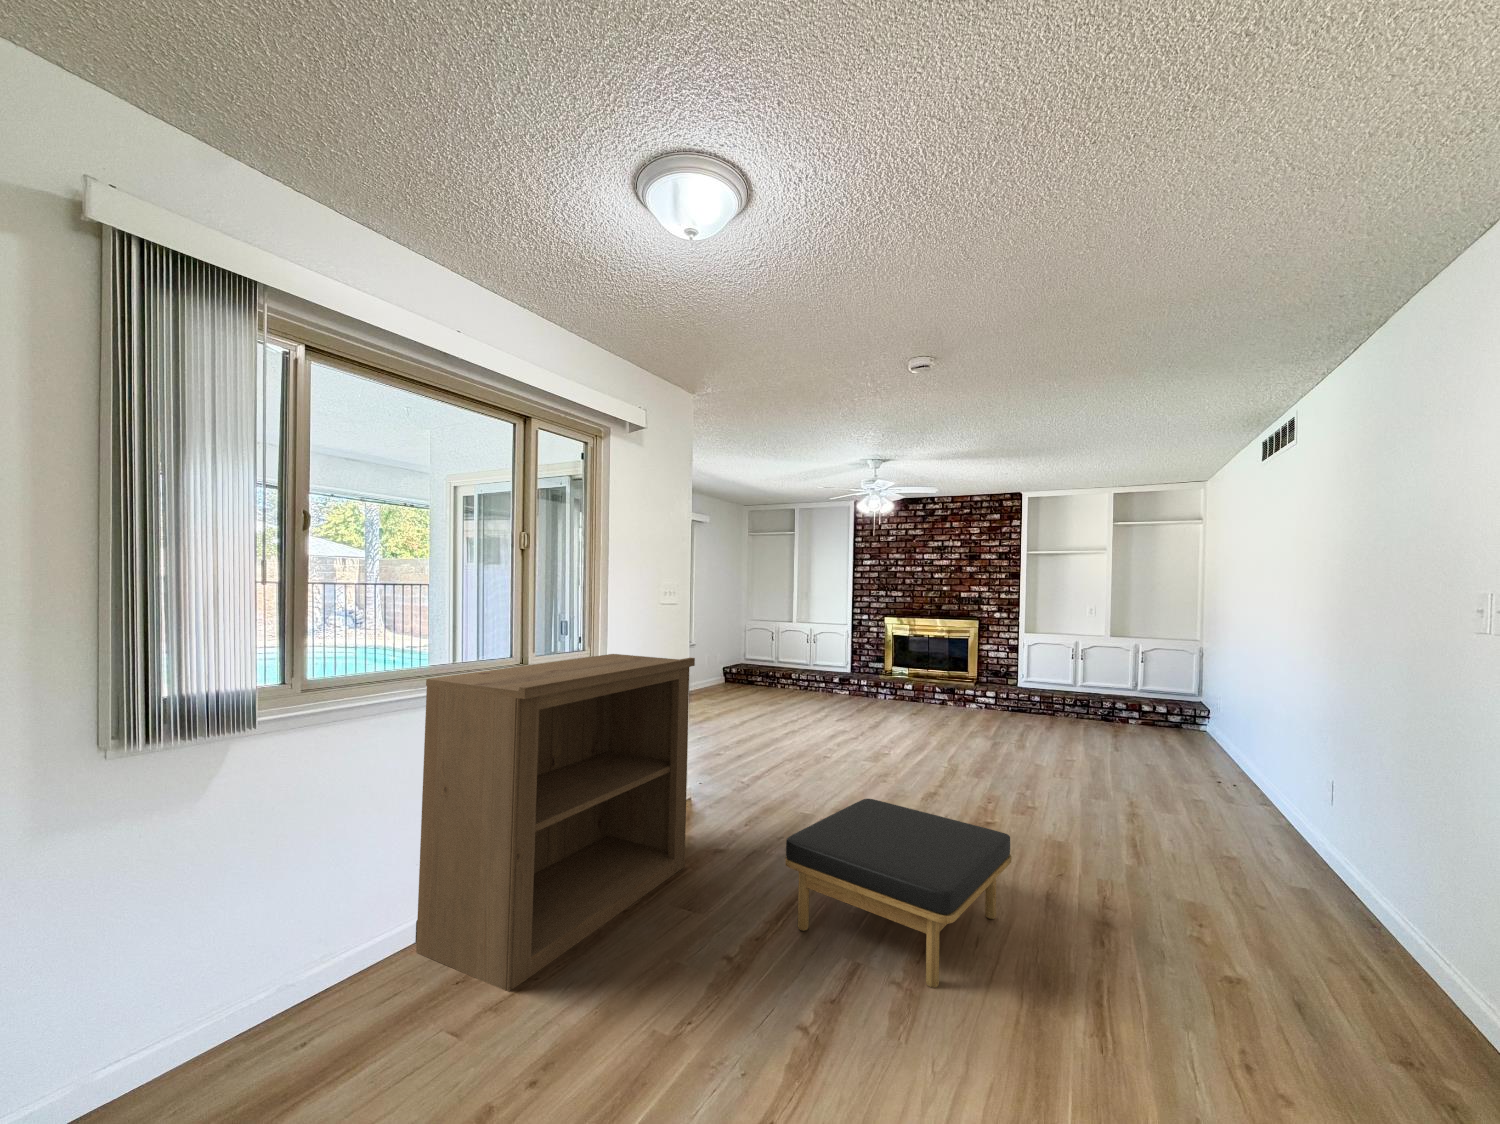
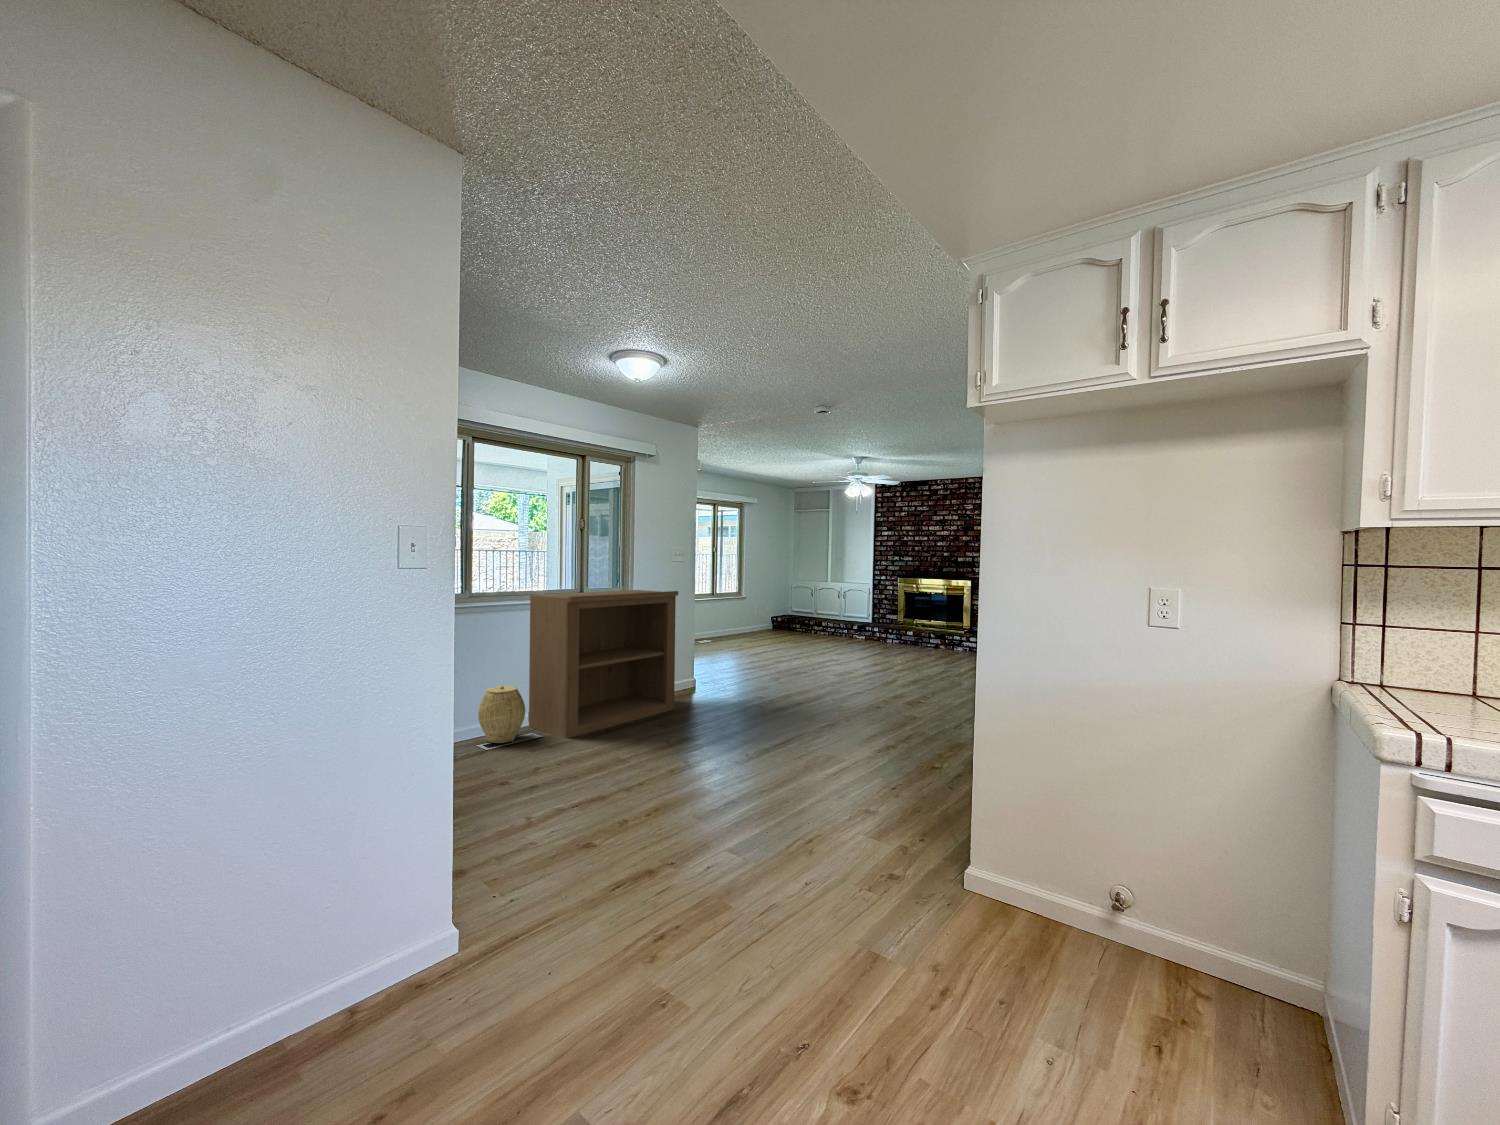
ottoman: present [785,799,1011,988] -> none [711,674,838,750]
woven basket: none [299,884,414,1034] -> present [478,686,525,743]

